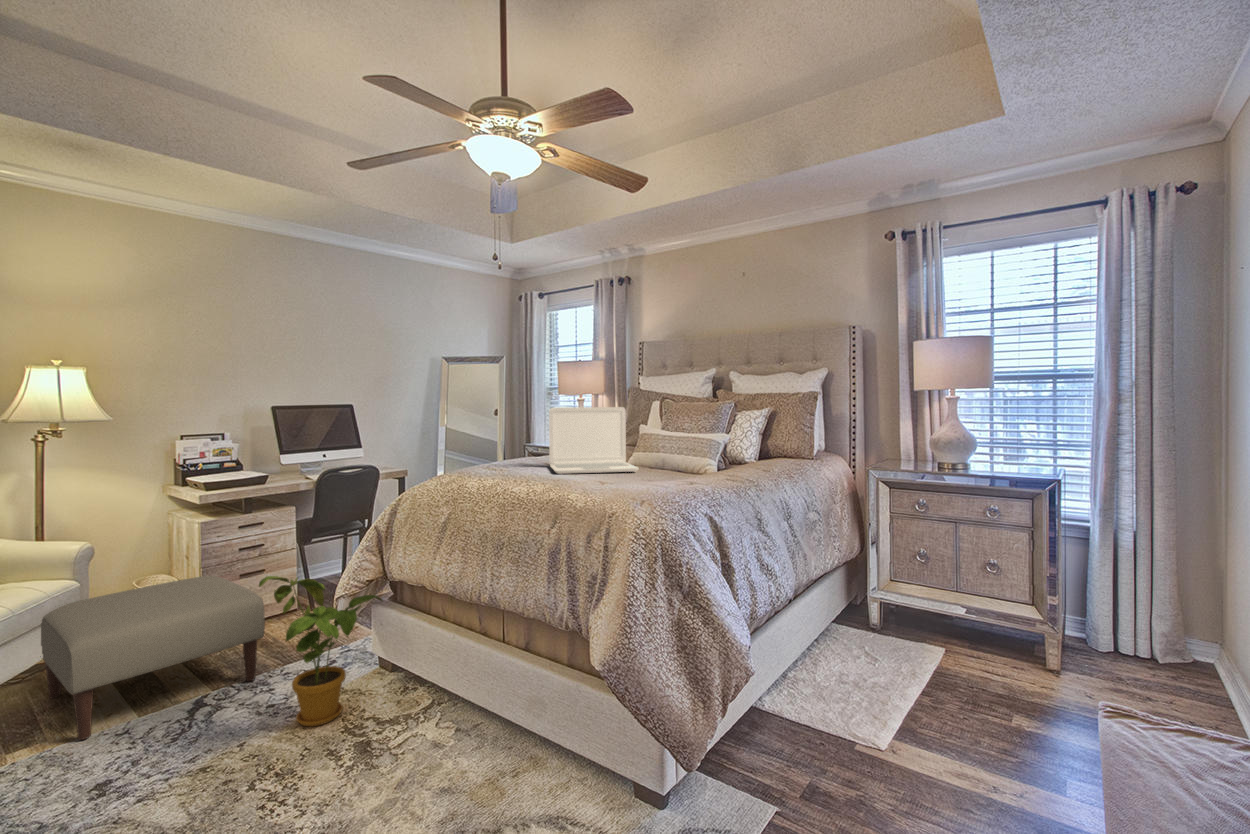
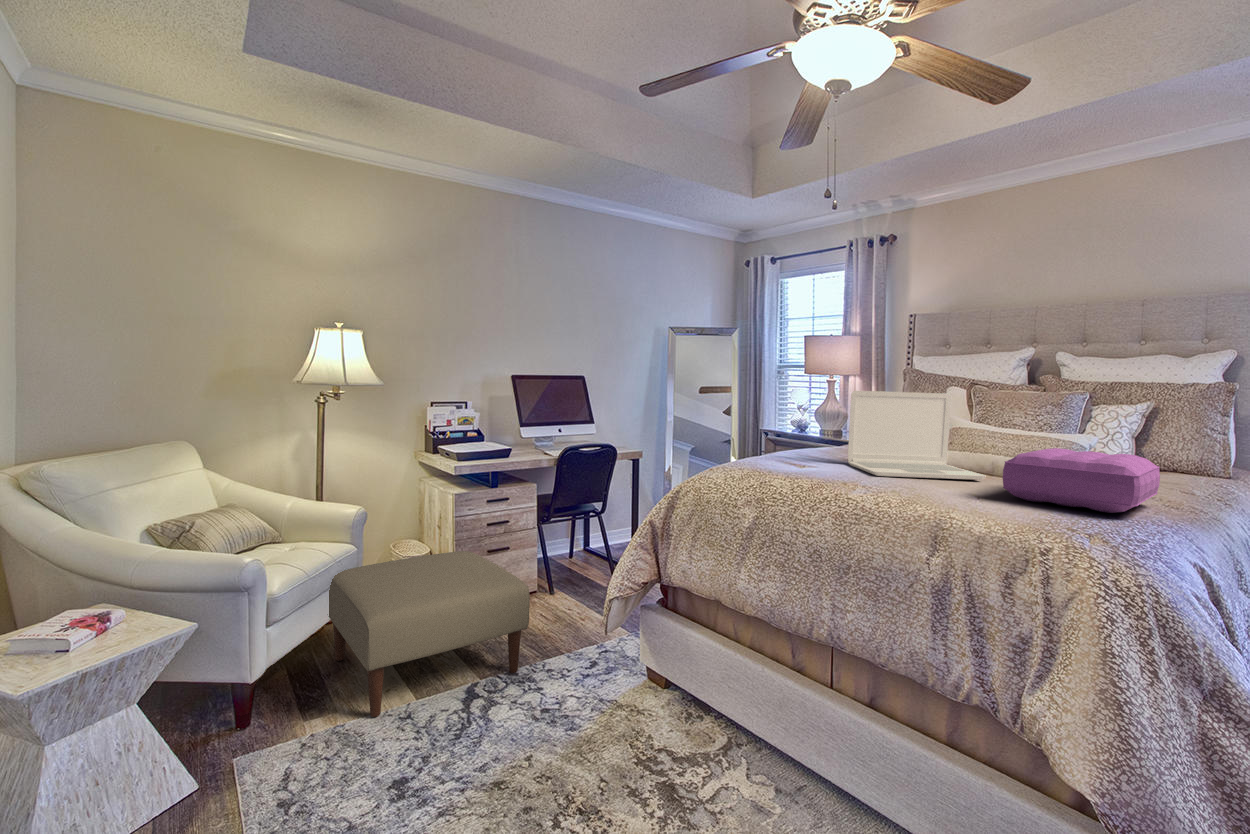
pillow: none [625,444,730,486] -> present [1003,448,1160,513]
house plant: present [259,576,383,726] -> none [545,570,663,747]

